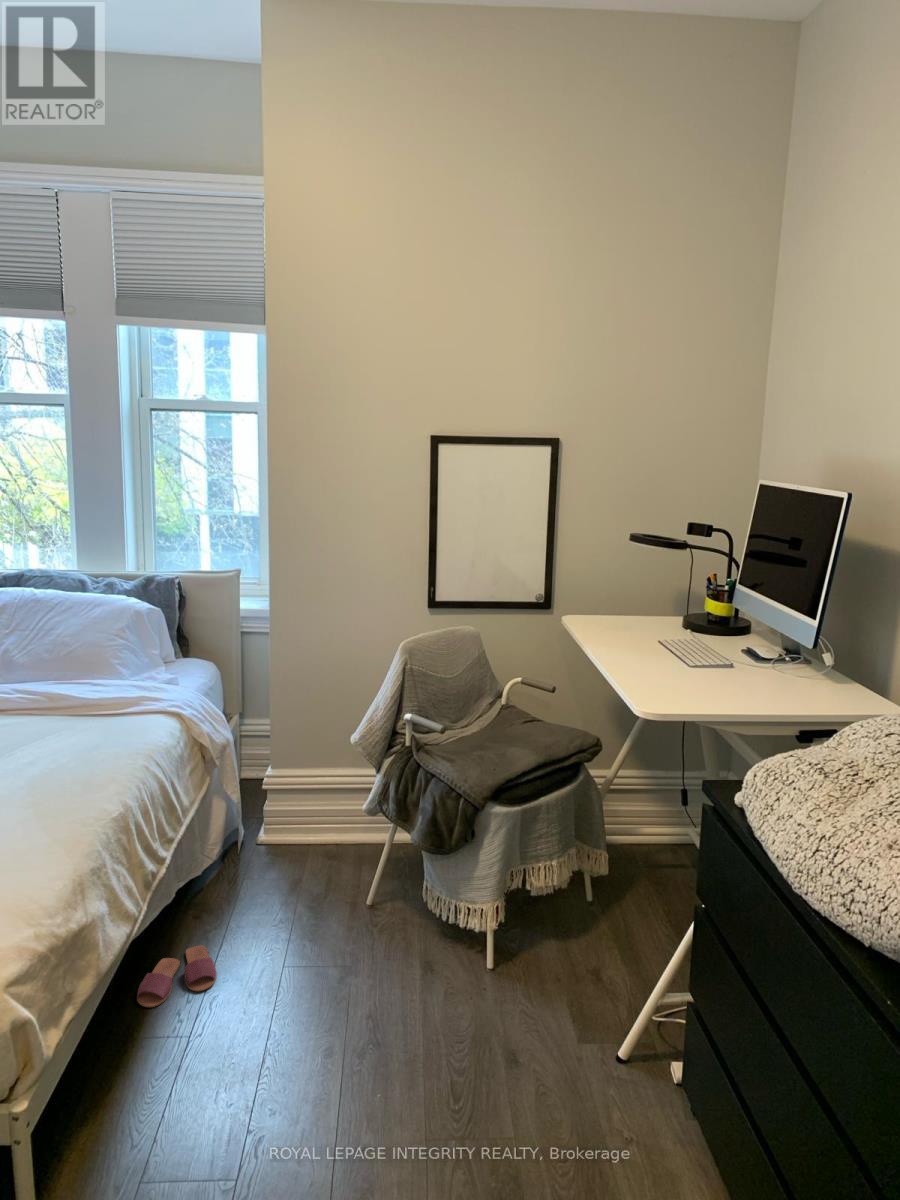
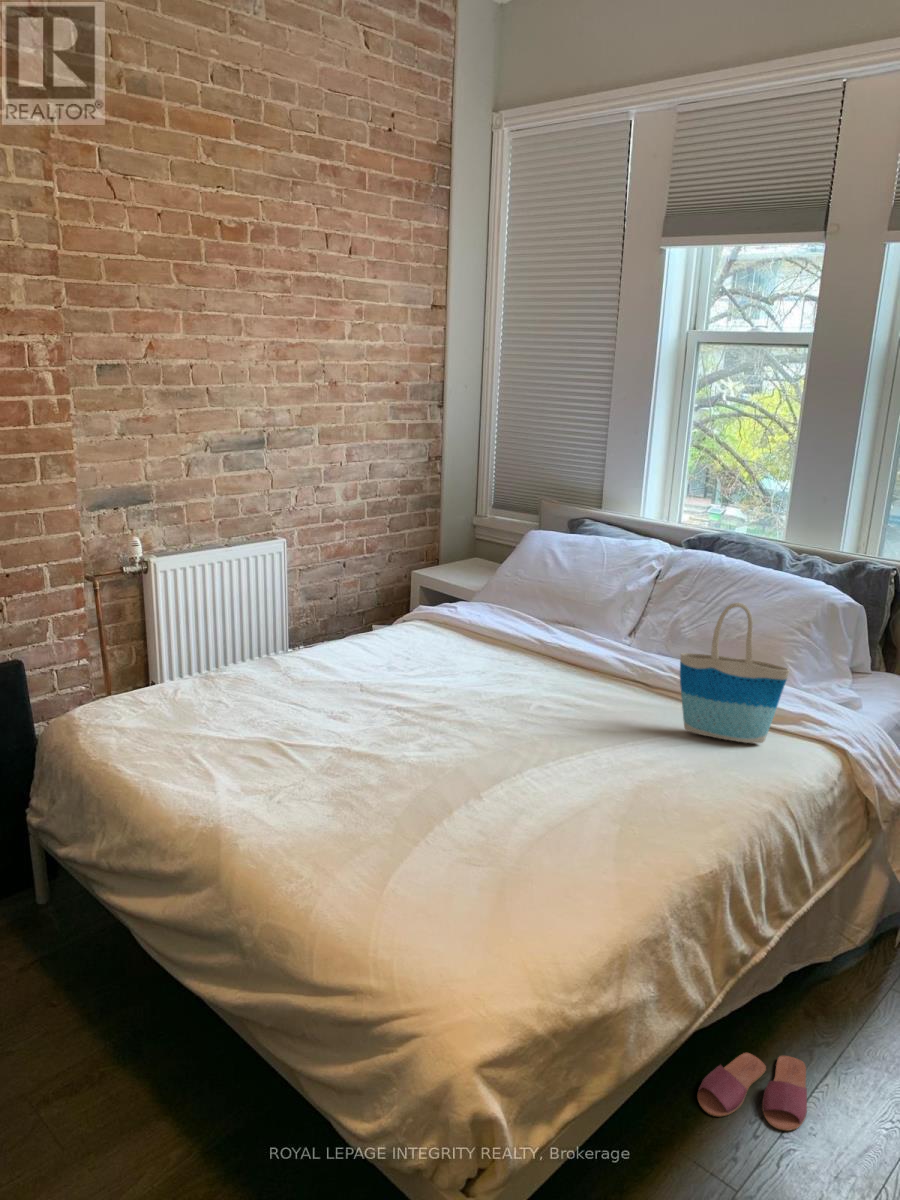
tote bag: none [37,617,130,733] -> present [680,603,790,743]

